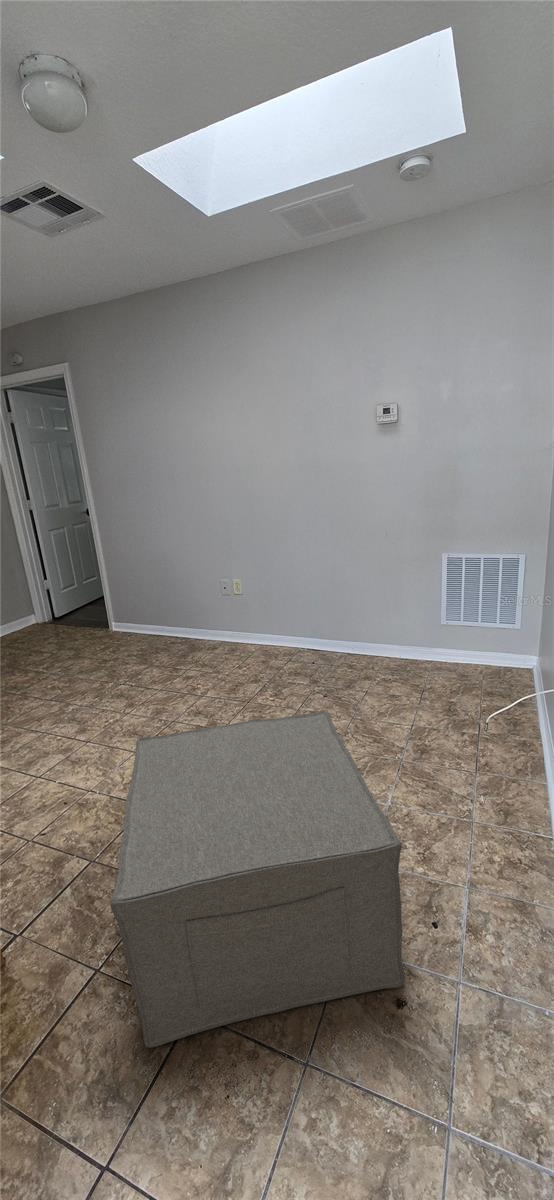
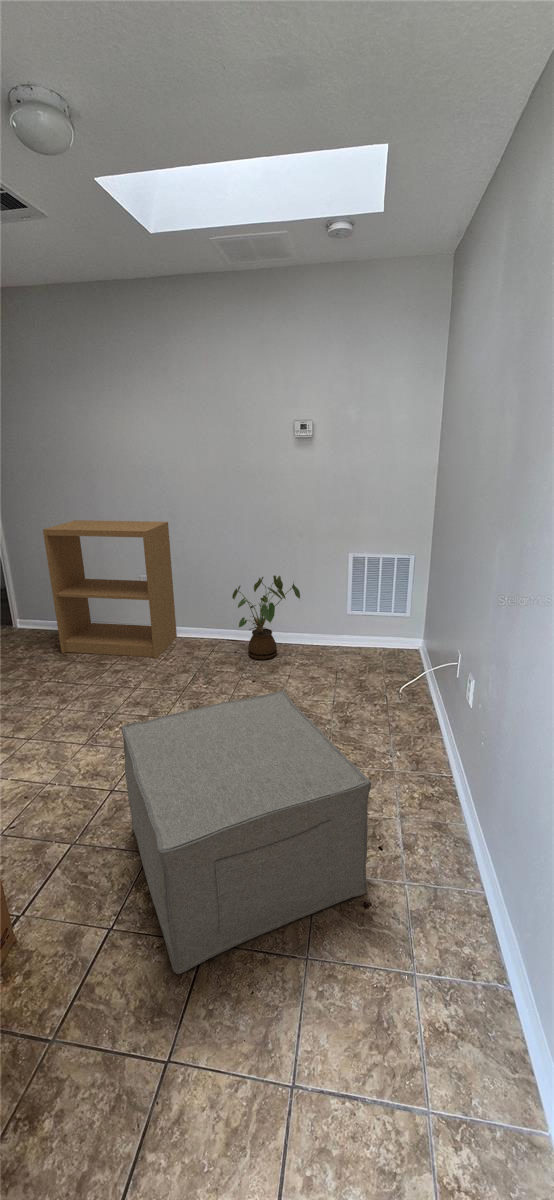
bookshelf: none [124,522,258,665] -> present [43,520,177,659]
house plant: none [309,578,385,672] -> present [232,575,300,659]

